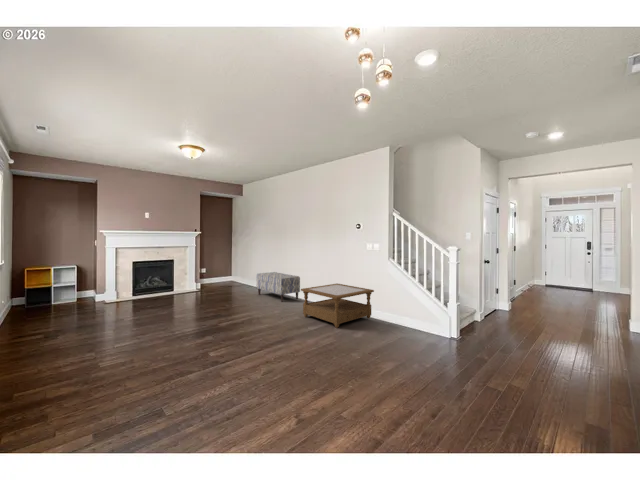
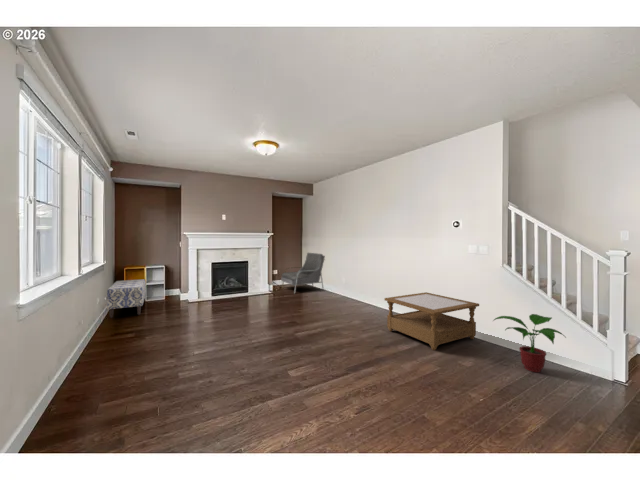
armchair: none [209,251,254,291] -> present [281,253,325,289]
bench: present [257,272,300,302] -> present [107,279,146,318]
potted plant: none [378,295,423,337] -> present [494,314,564,372]

